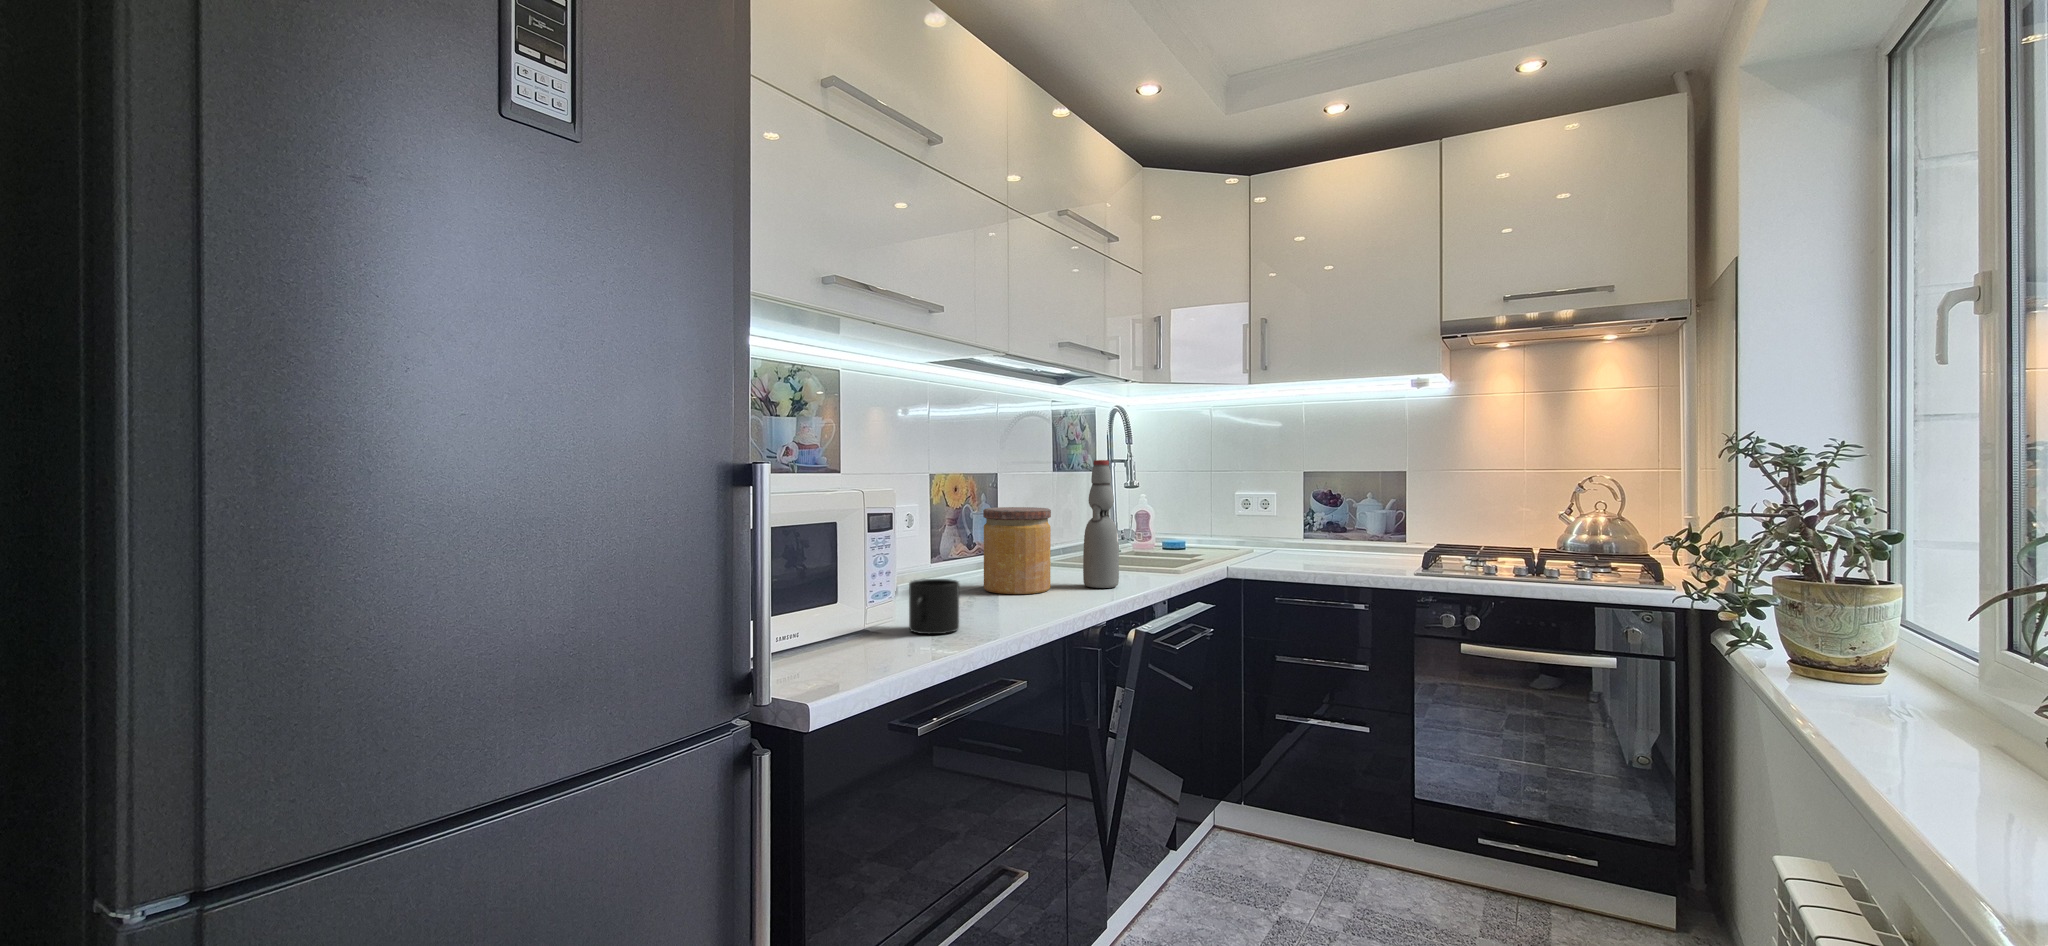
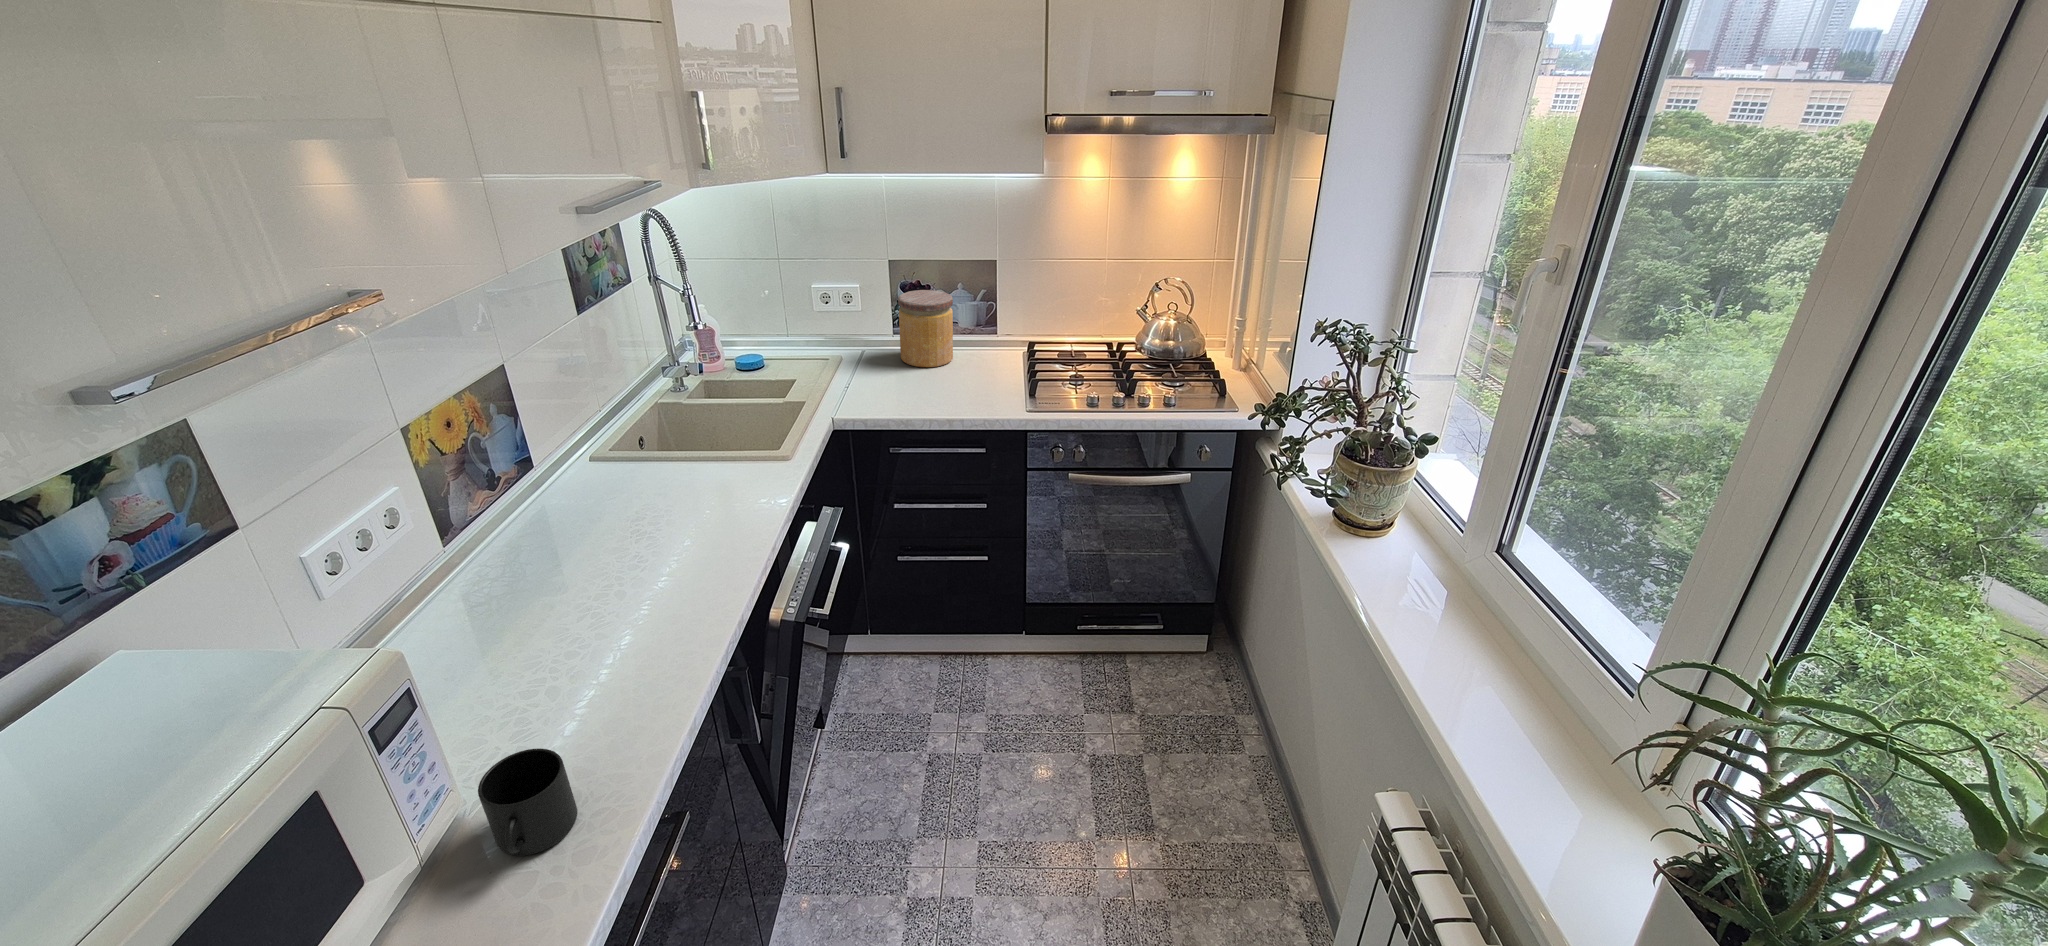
bottle: present [1083,460,1119,588] -> none [679,395,736,556]
jar: present [983,507,1051,594] -> present [898,290,953,367]

